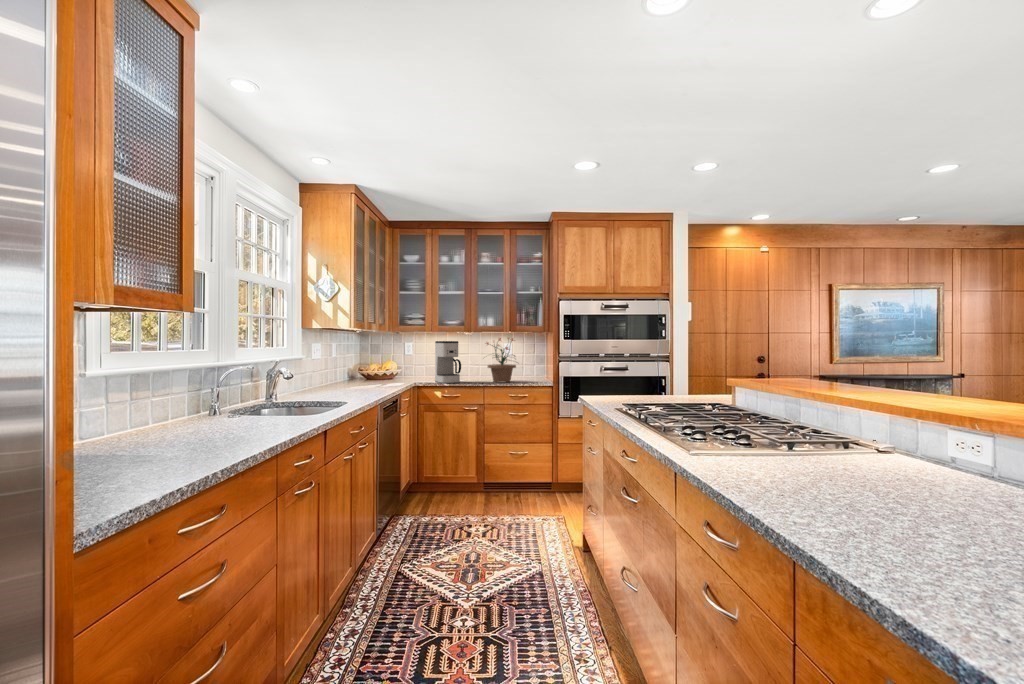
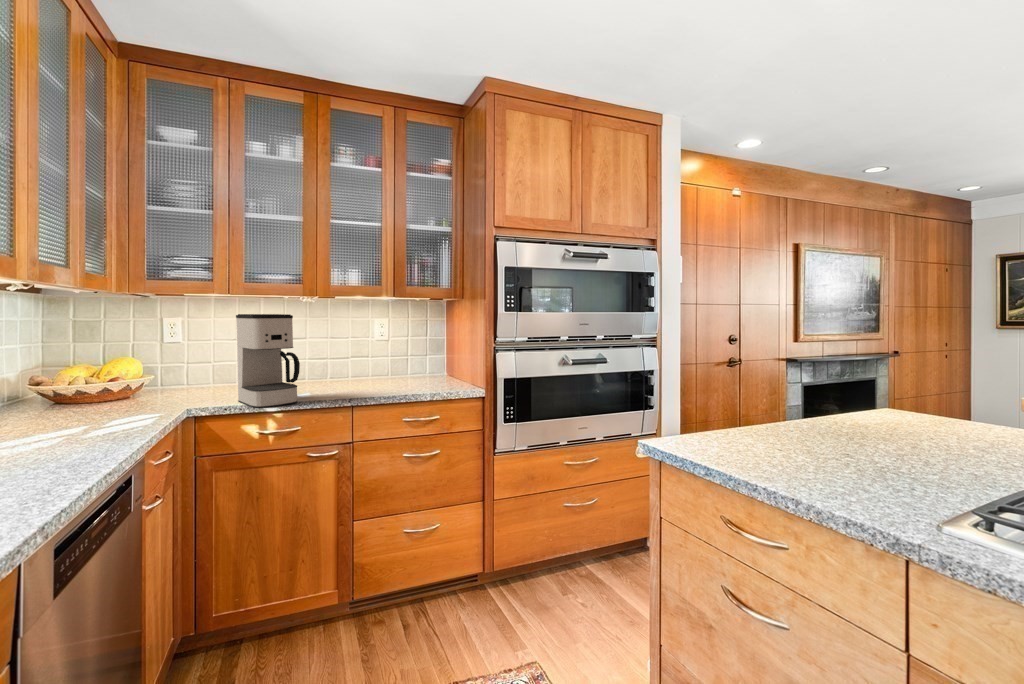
potted plant: present [487,338,516,382] -> none [345,306,419,395]

